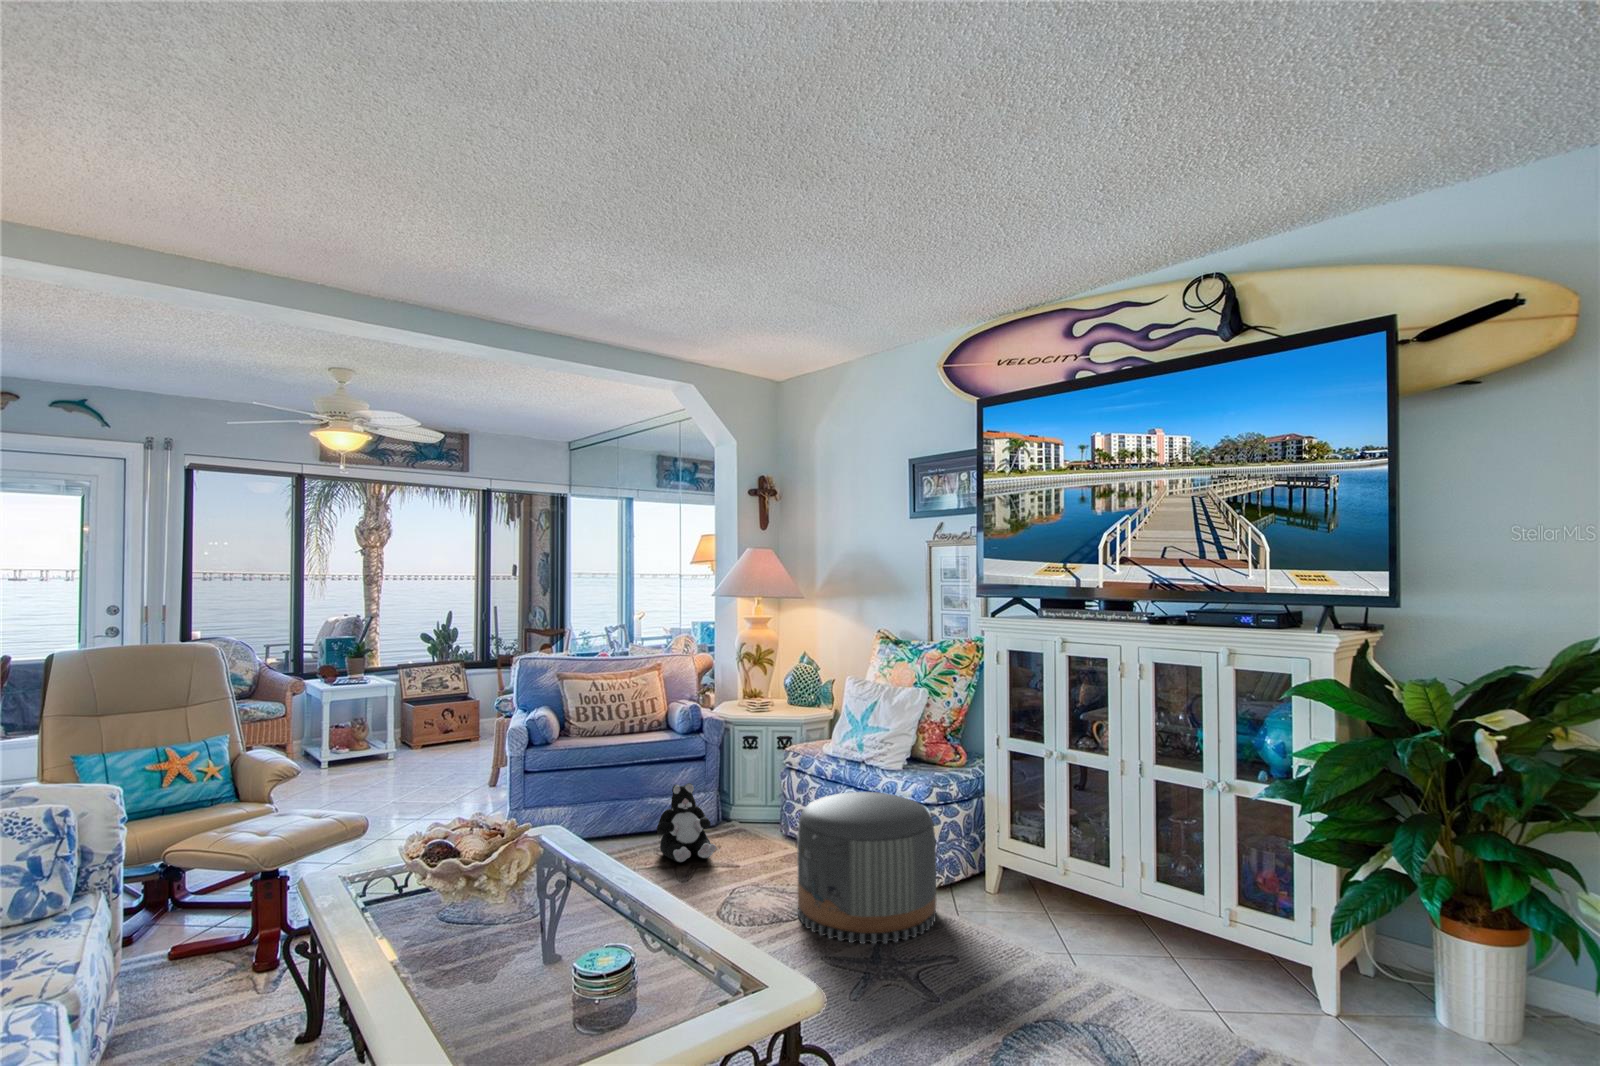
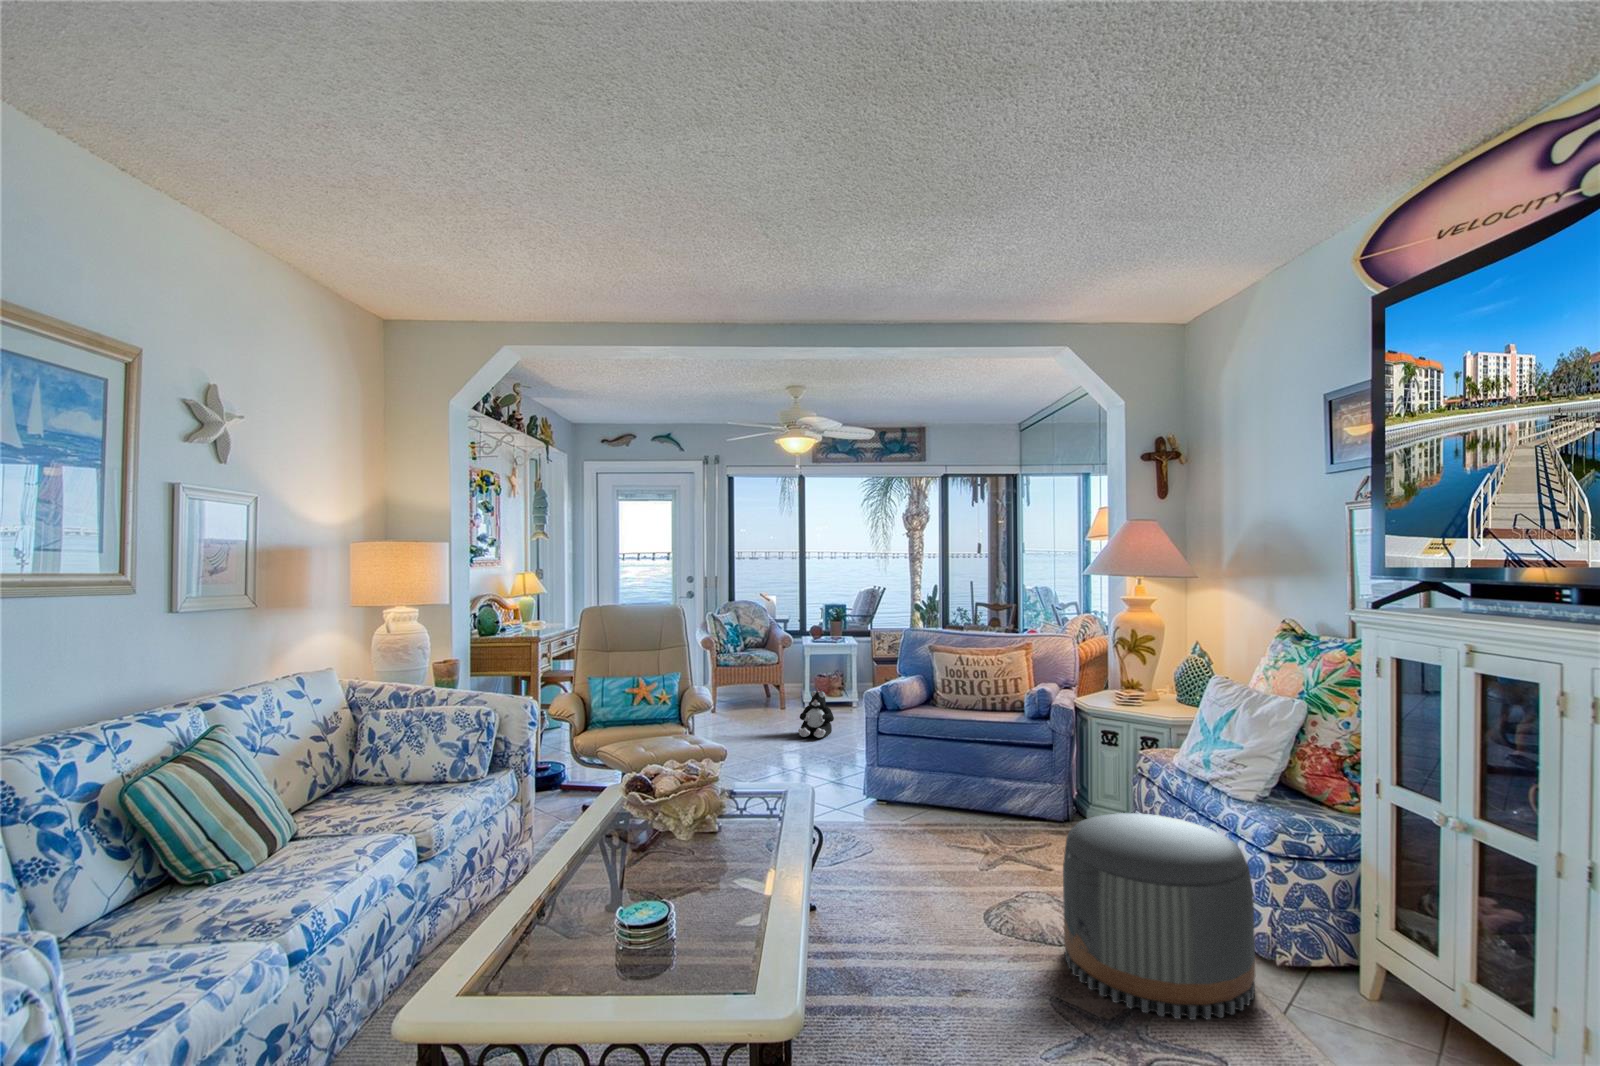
plush toy: present [657,783,716,862] -> present [798,691,834,738]

